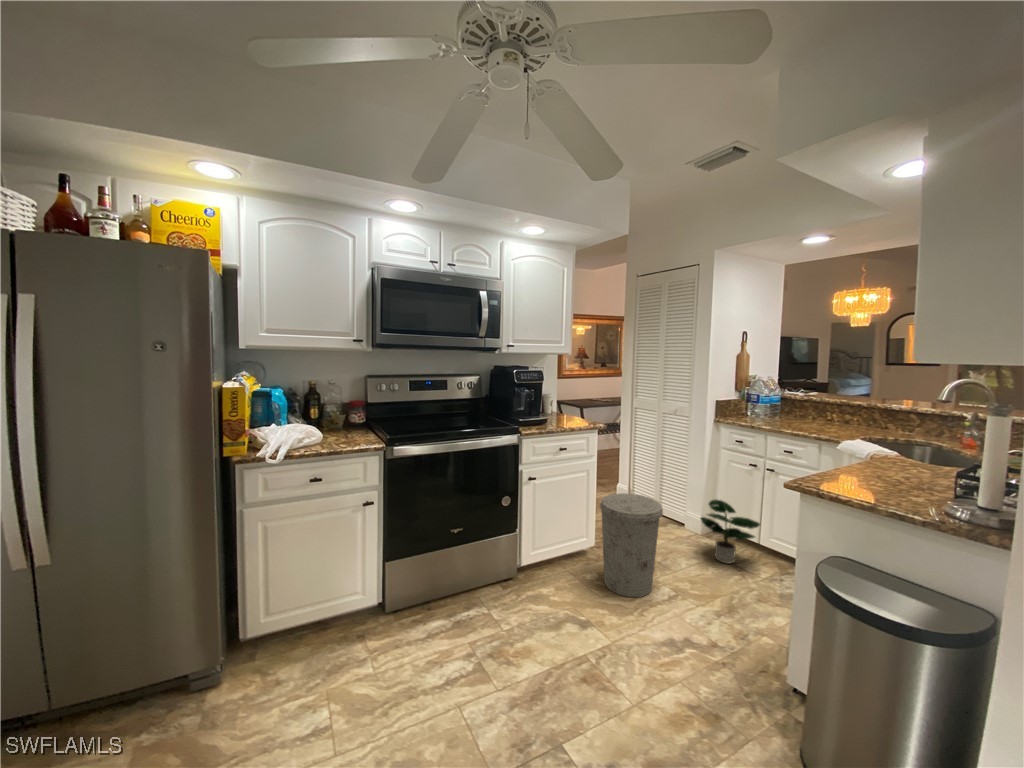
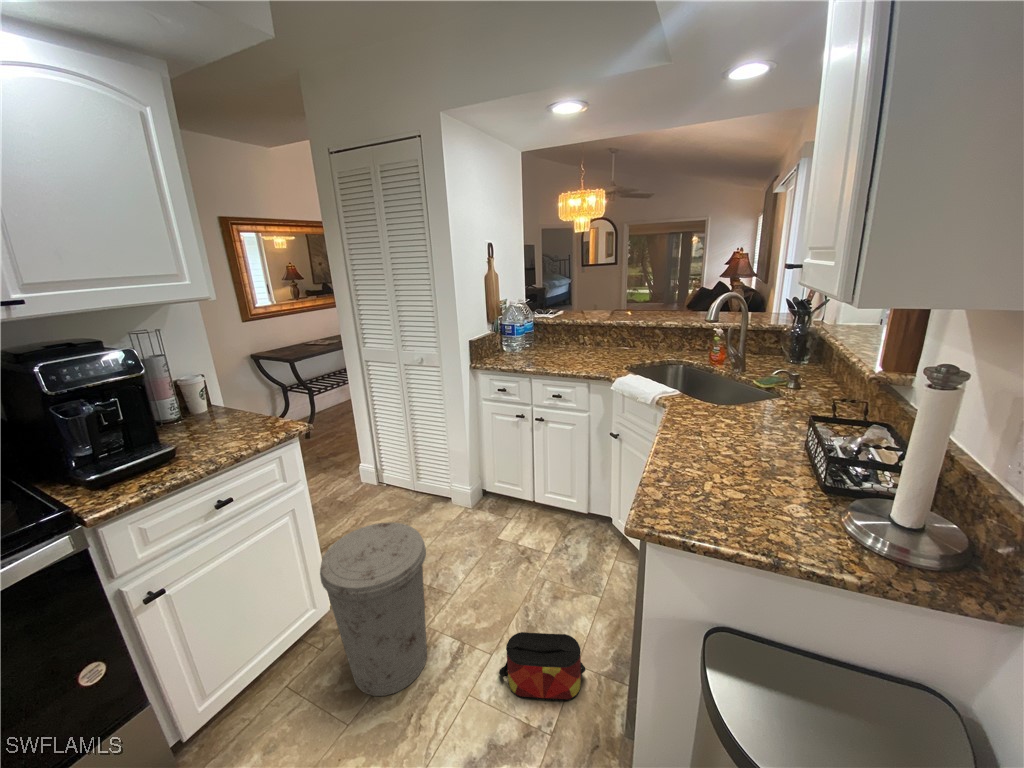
potted plant: present [700,500,760,563] -> none [471,470,539,550]
bag: none [700,589,769,646] -> present [499,632,586,701]

